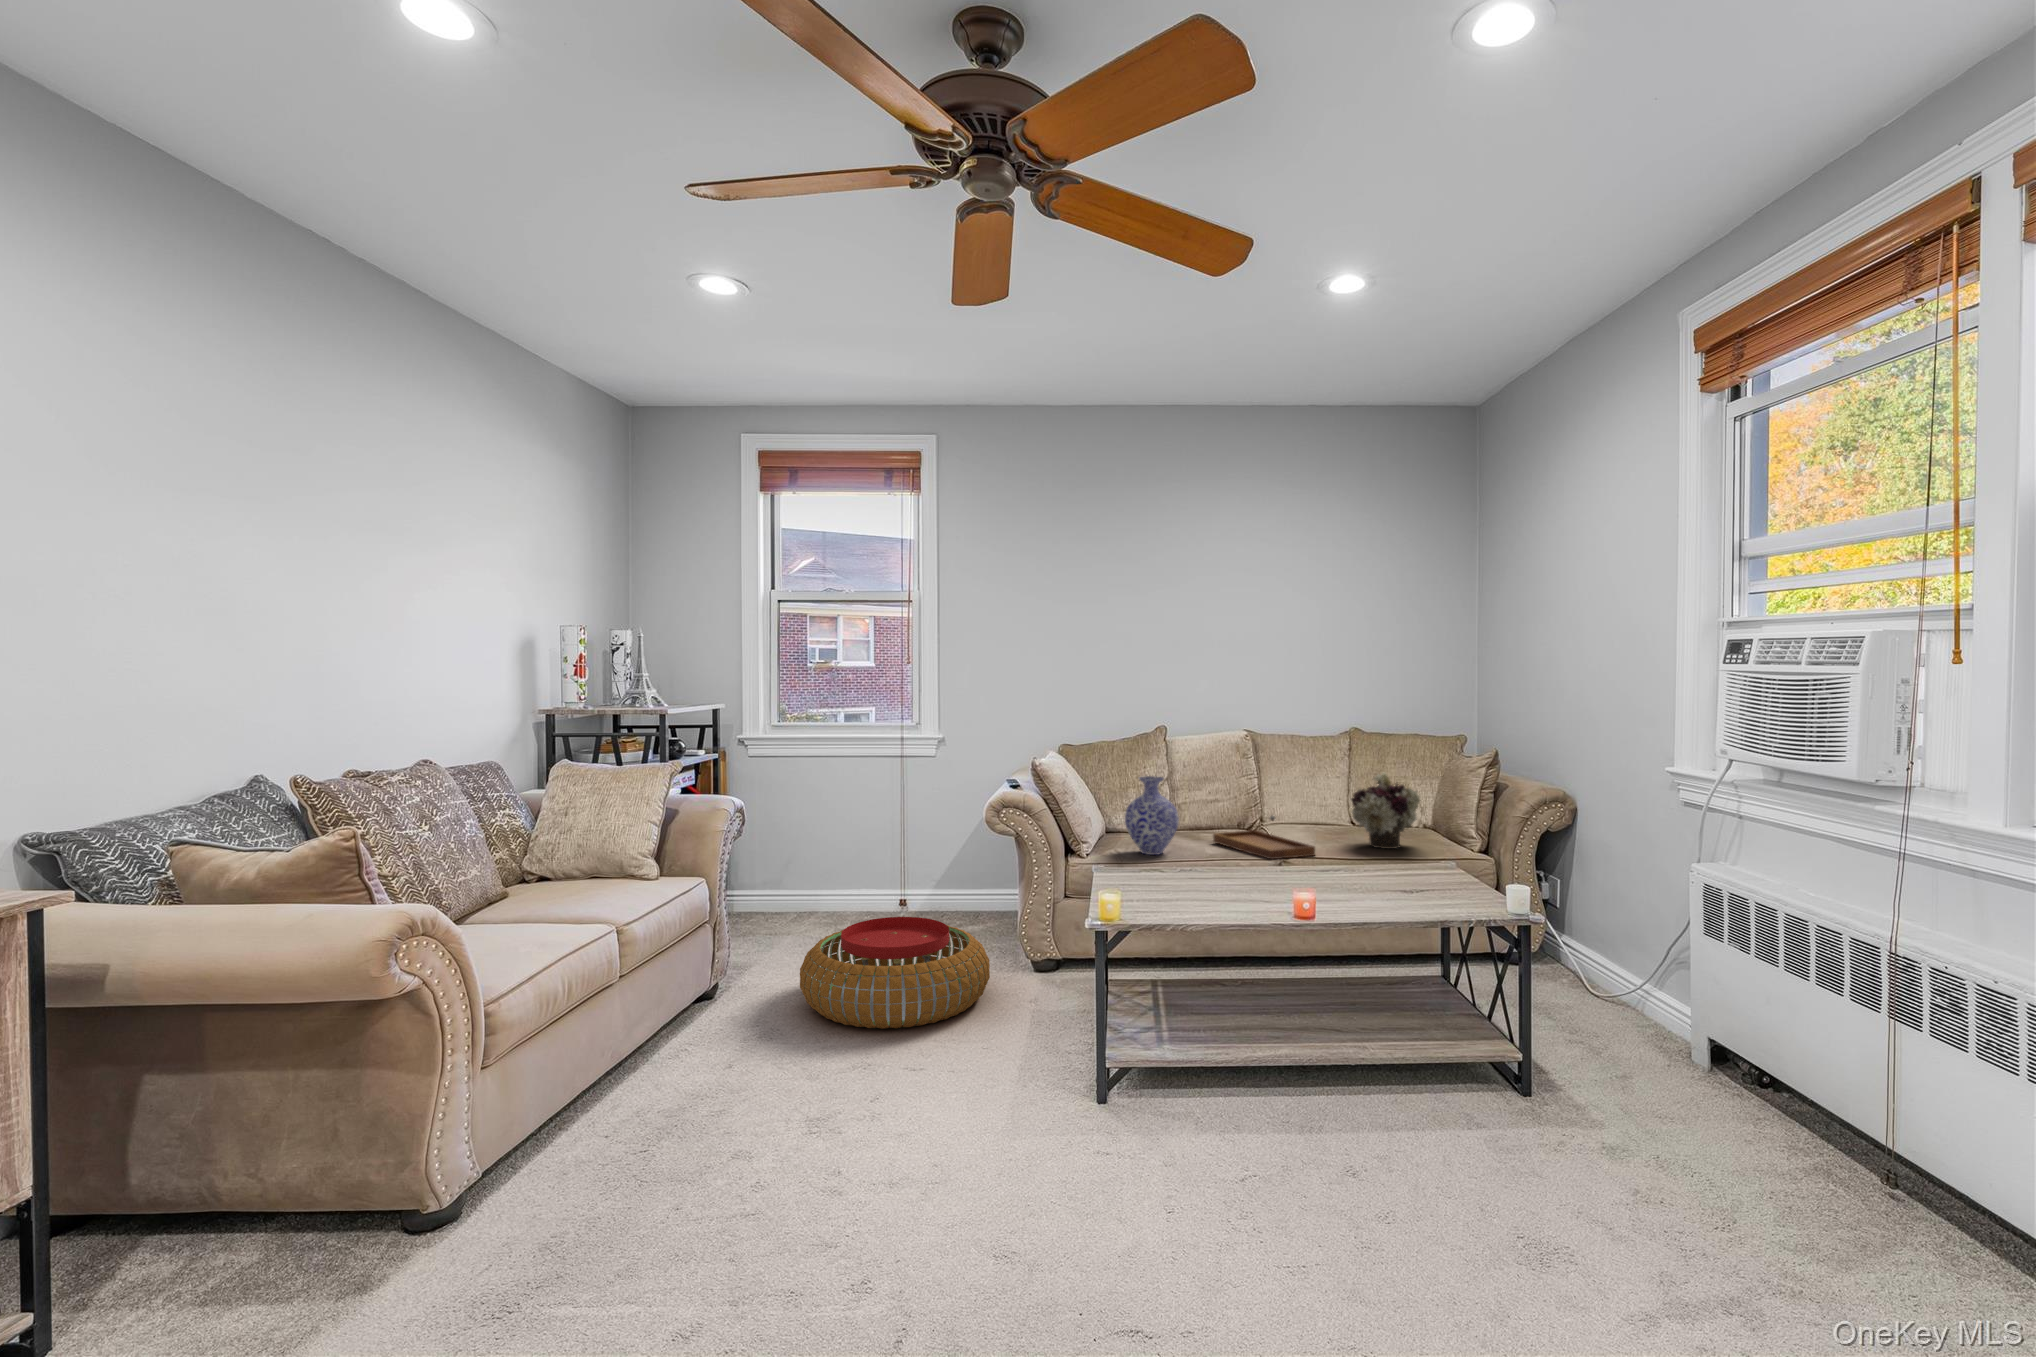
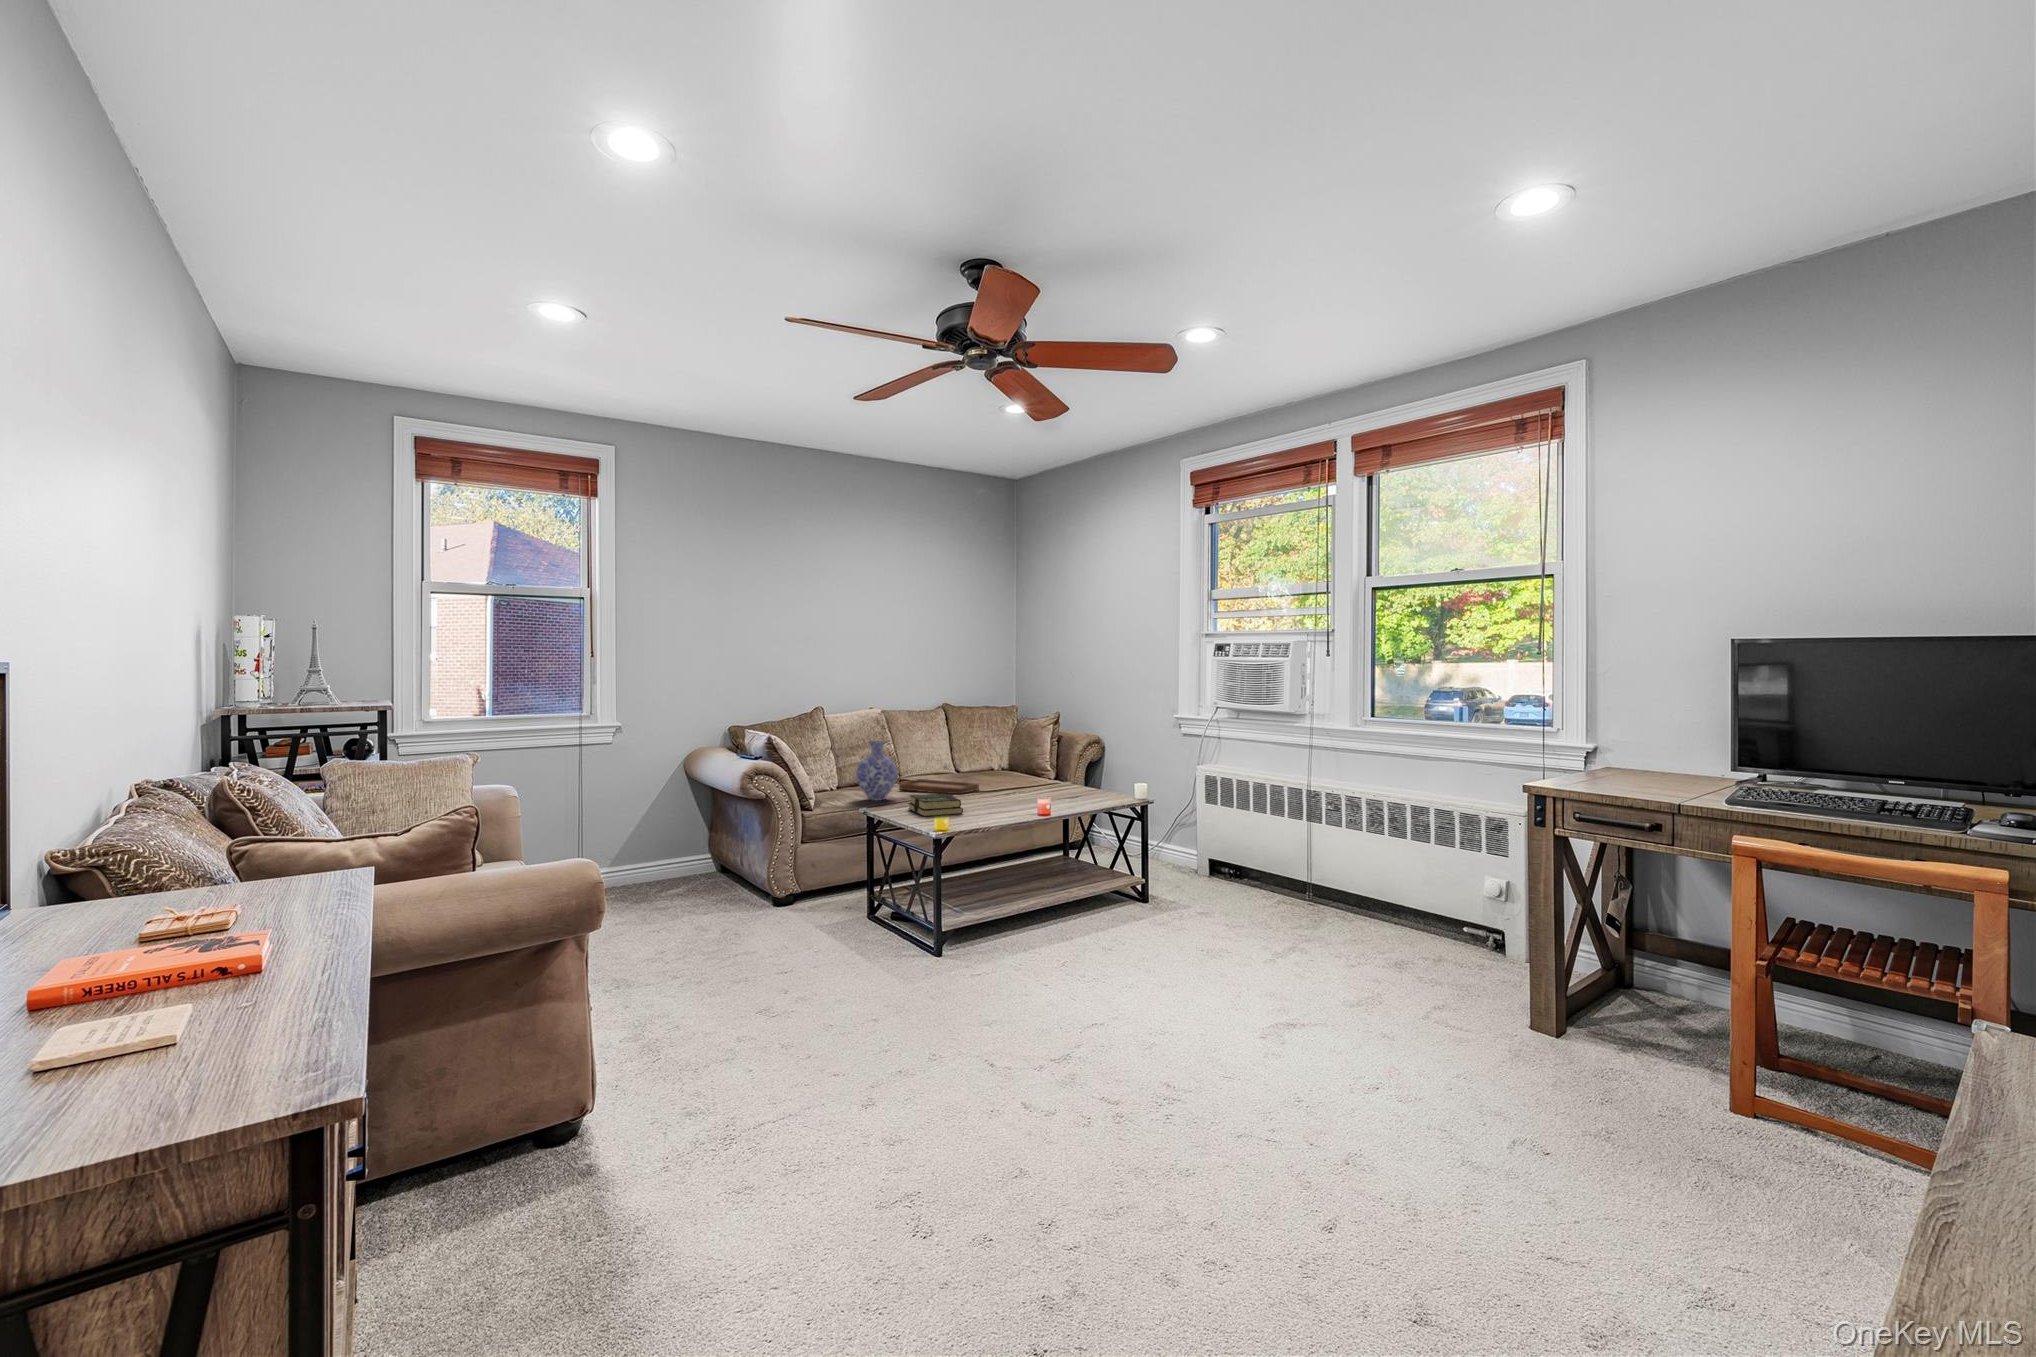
flower arrangement: present [1351,773,1420,849] -> none [979,731,1026,783]
book: none [1126,855,1194,891] -> present [908,794,963,816]
pouf: present [800,917,990,1029] -> none [625,873,799,967]

